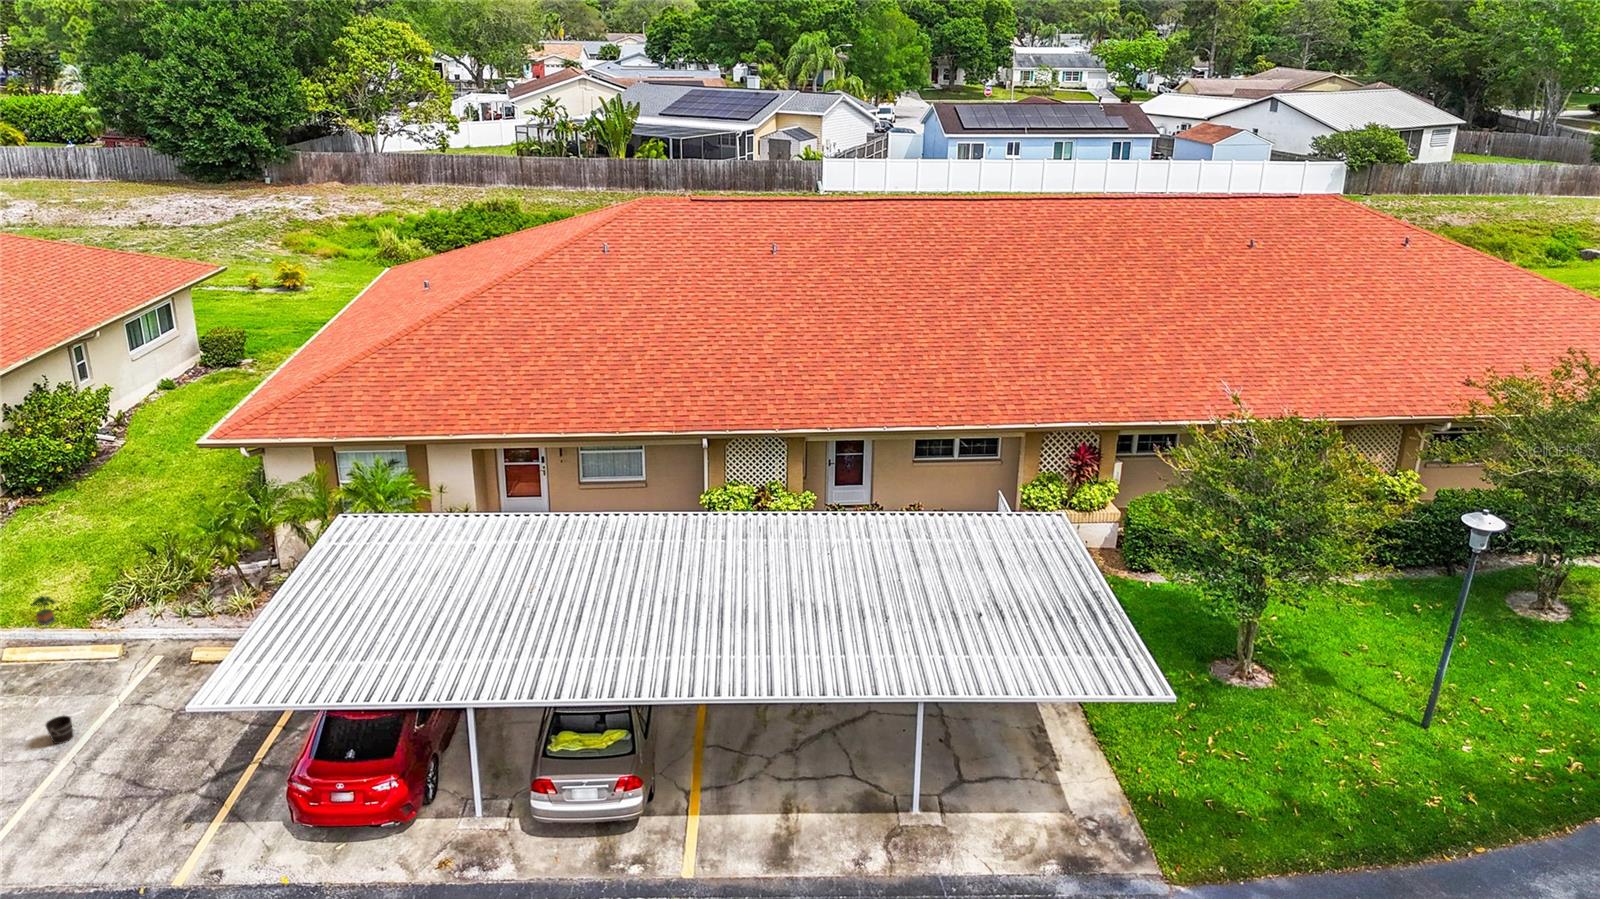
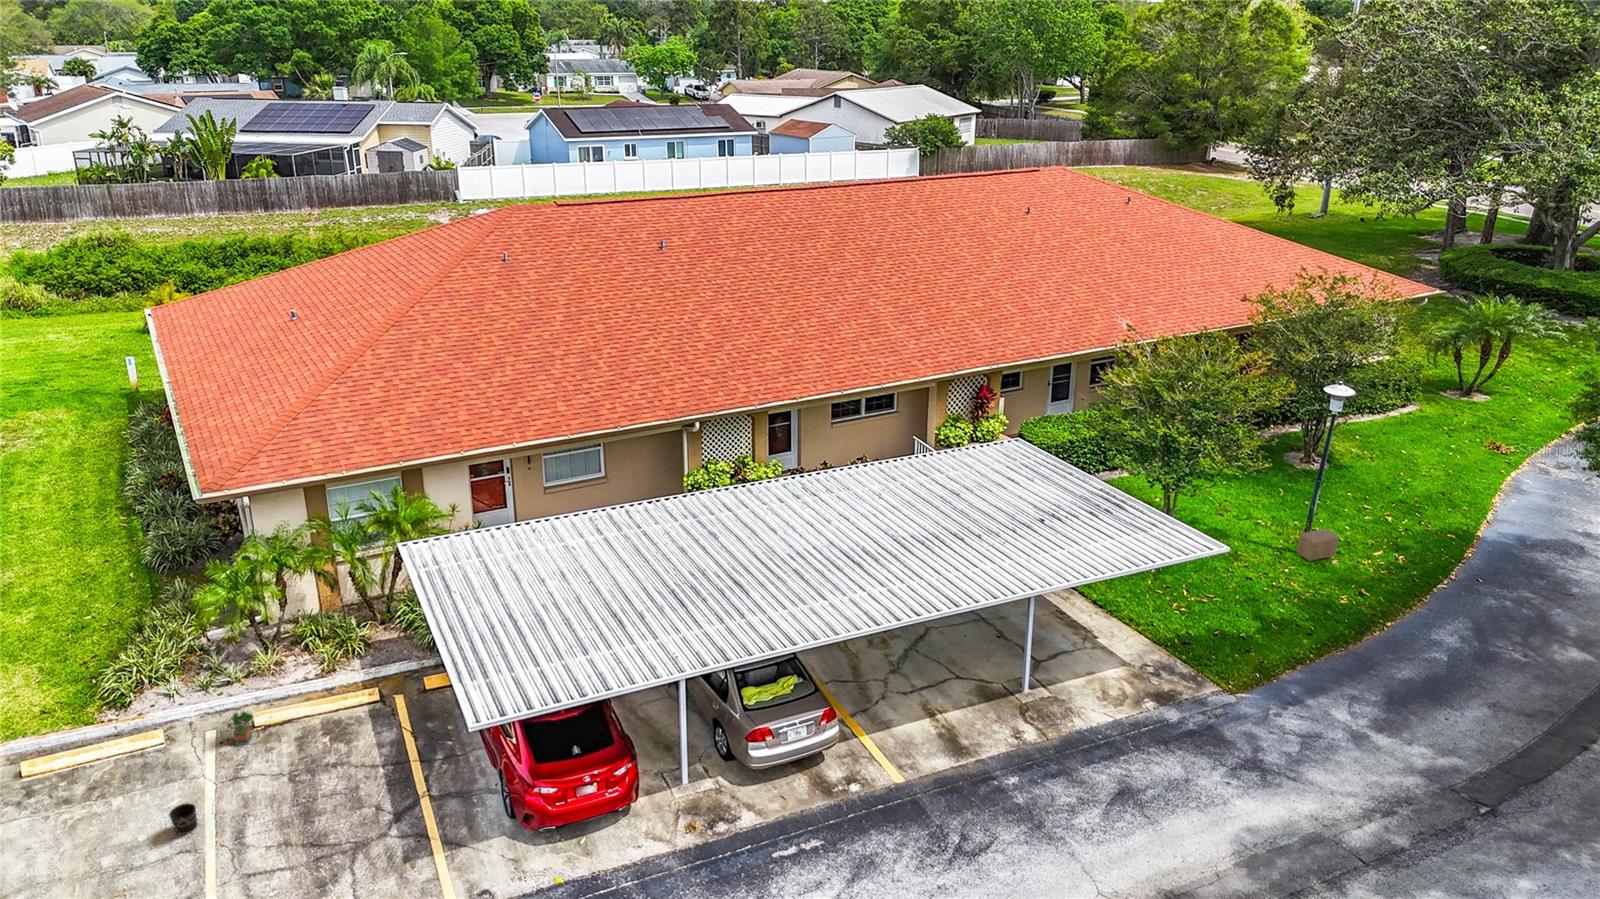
potted tree: present [30,596,55,625] -> present [228,712,254,745]
storage bench: none [1410,698,1474,739] -> present [1297,529,1340,561]

